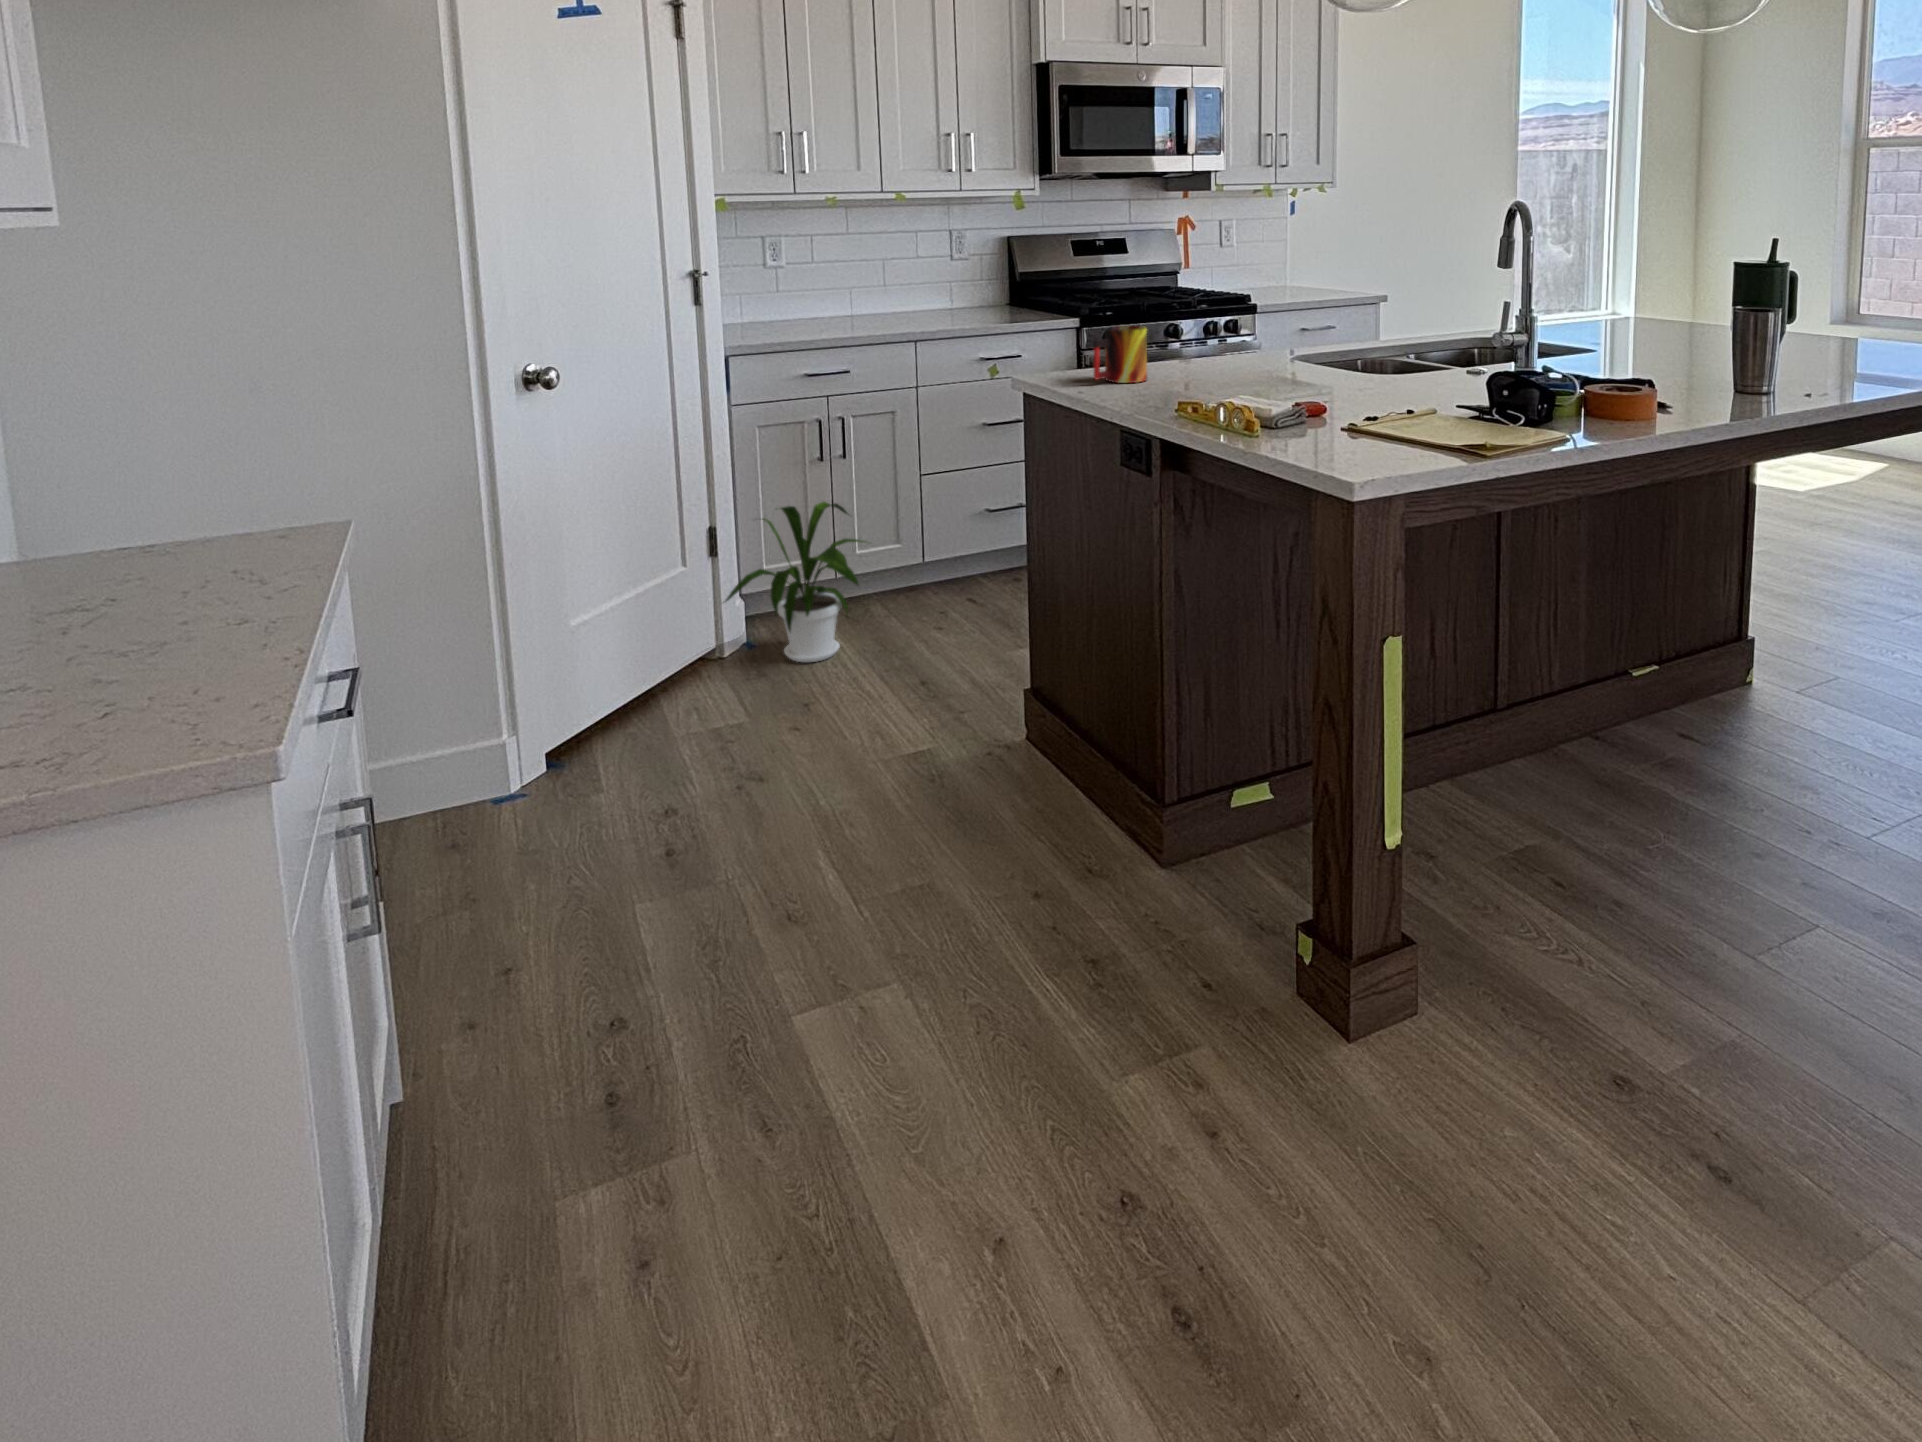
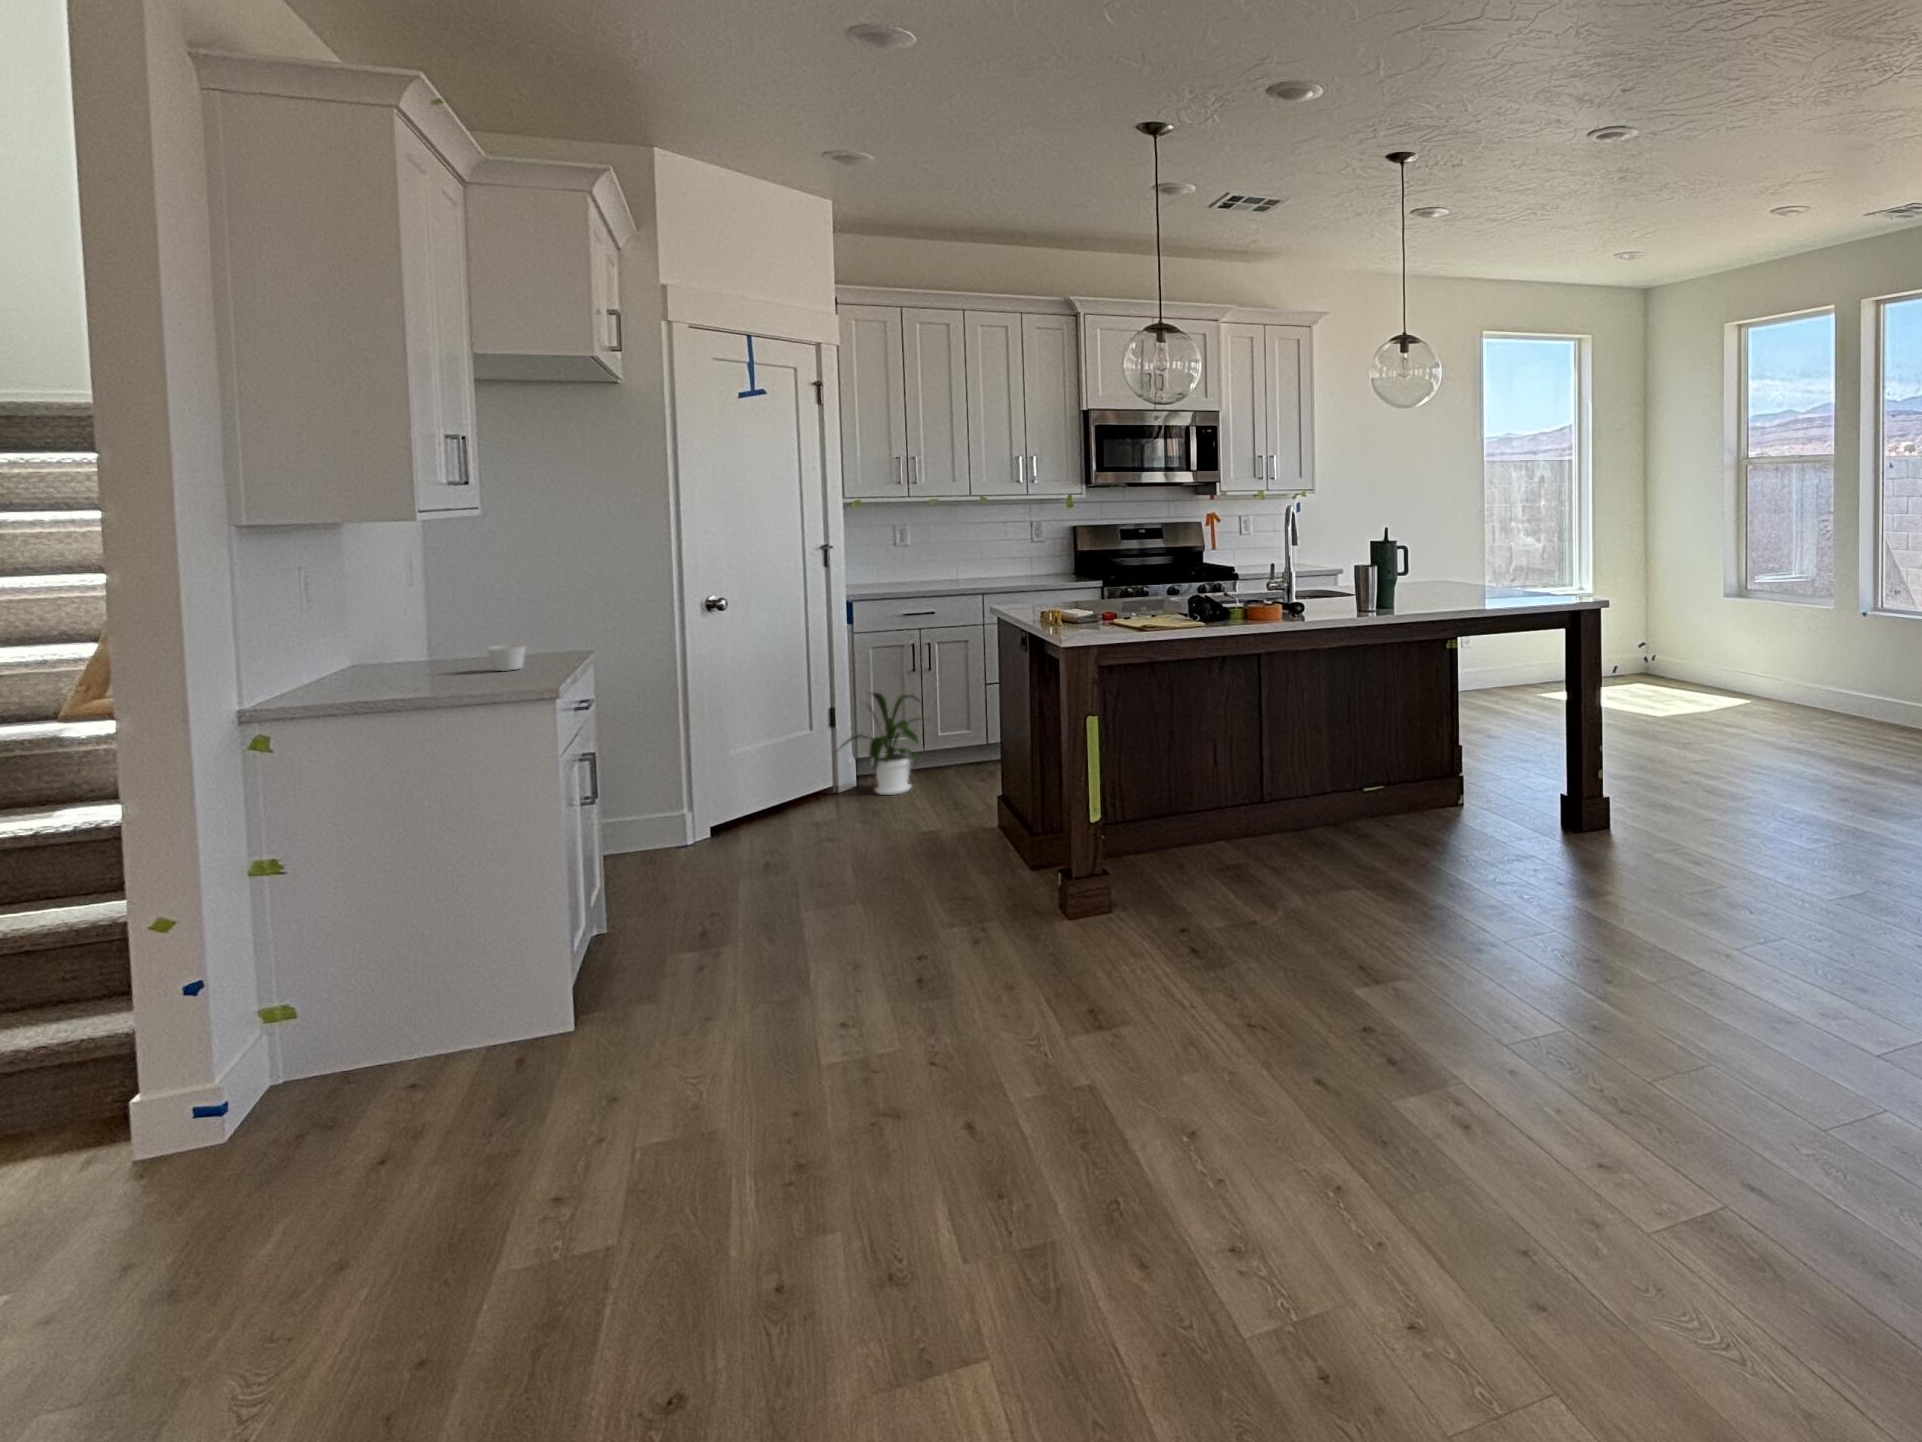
mug: present [1094,326,1147,383] -> none [1019,576,1055,608]
candle: none [47,582,165,670] -> present [487,645,526,671]

